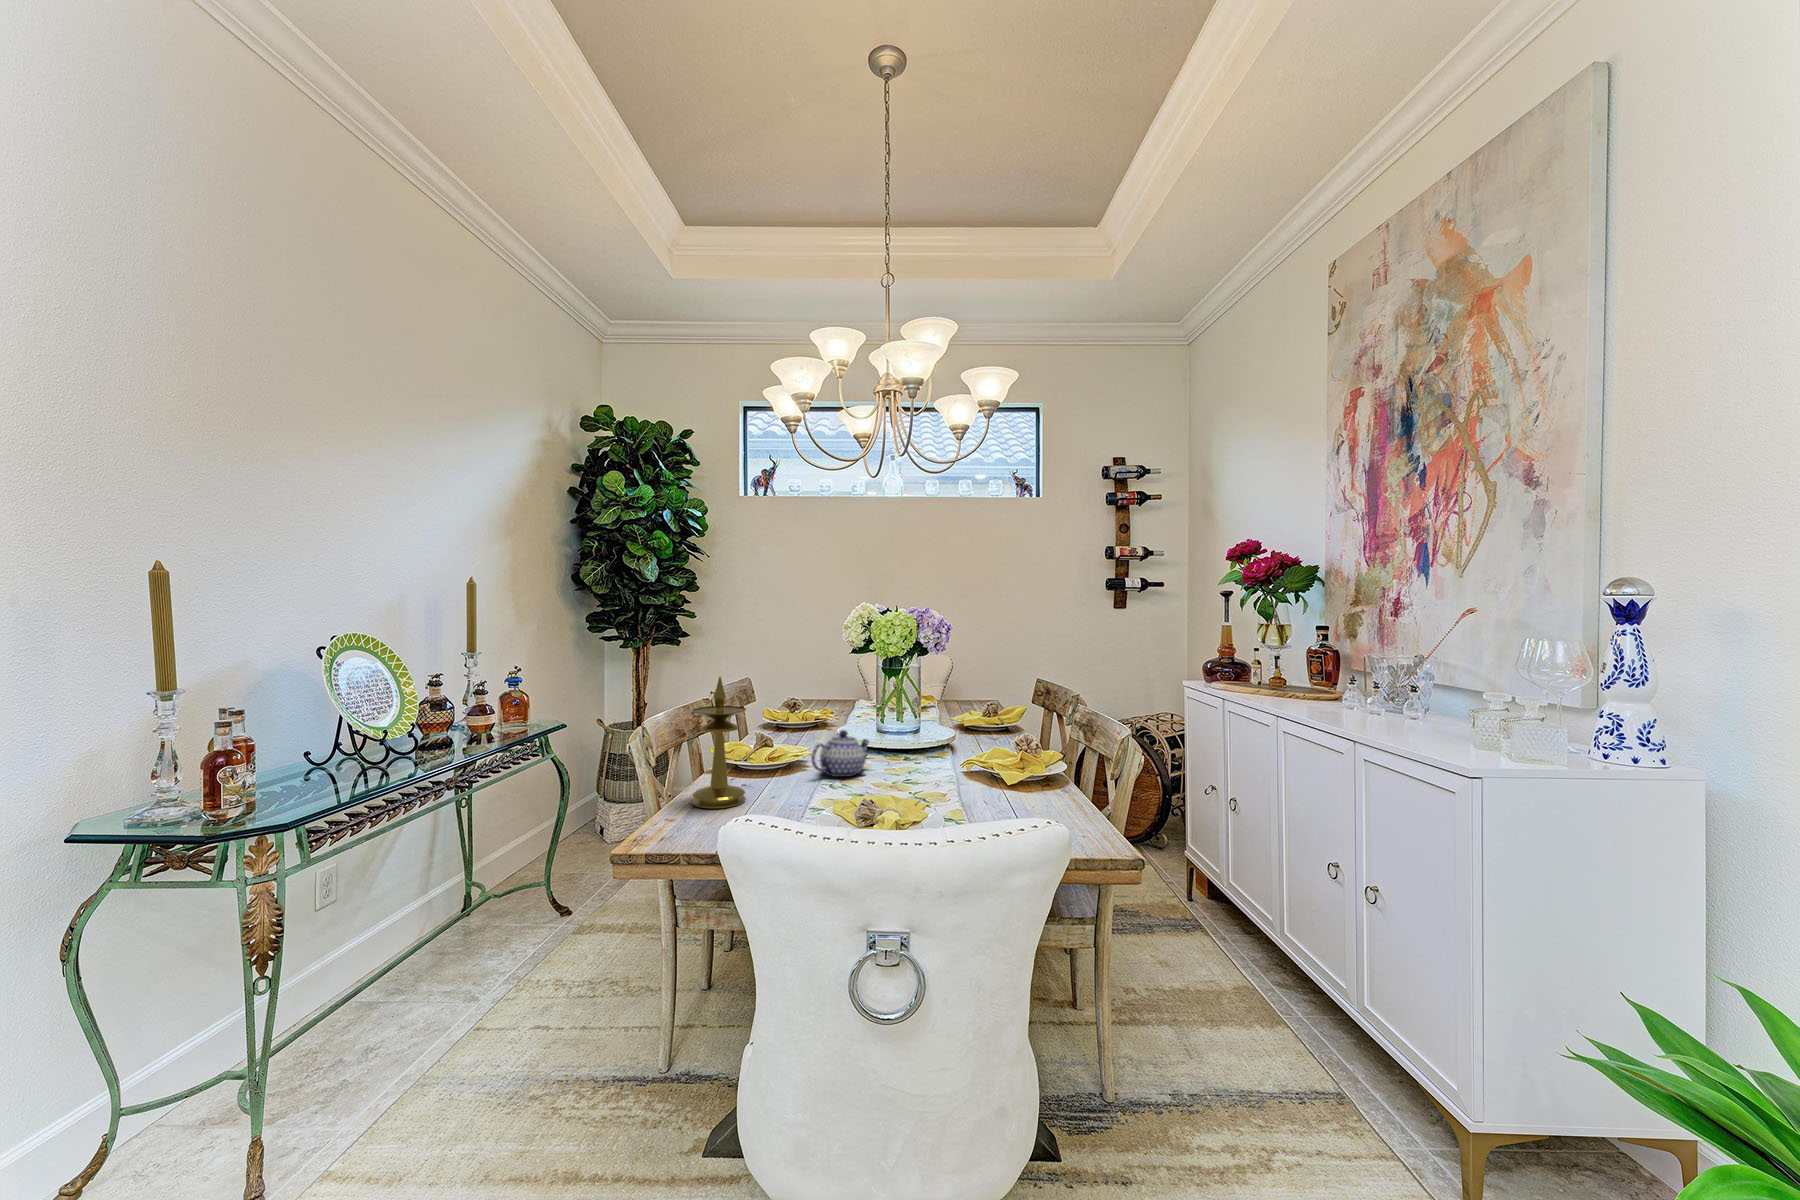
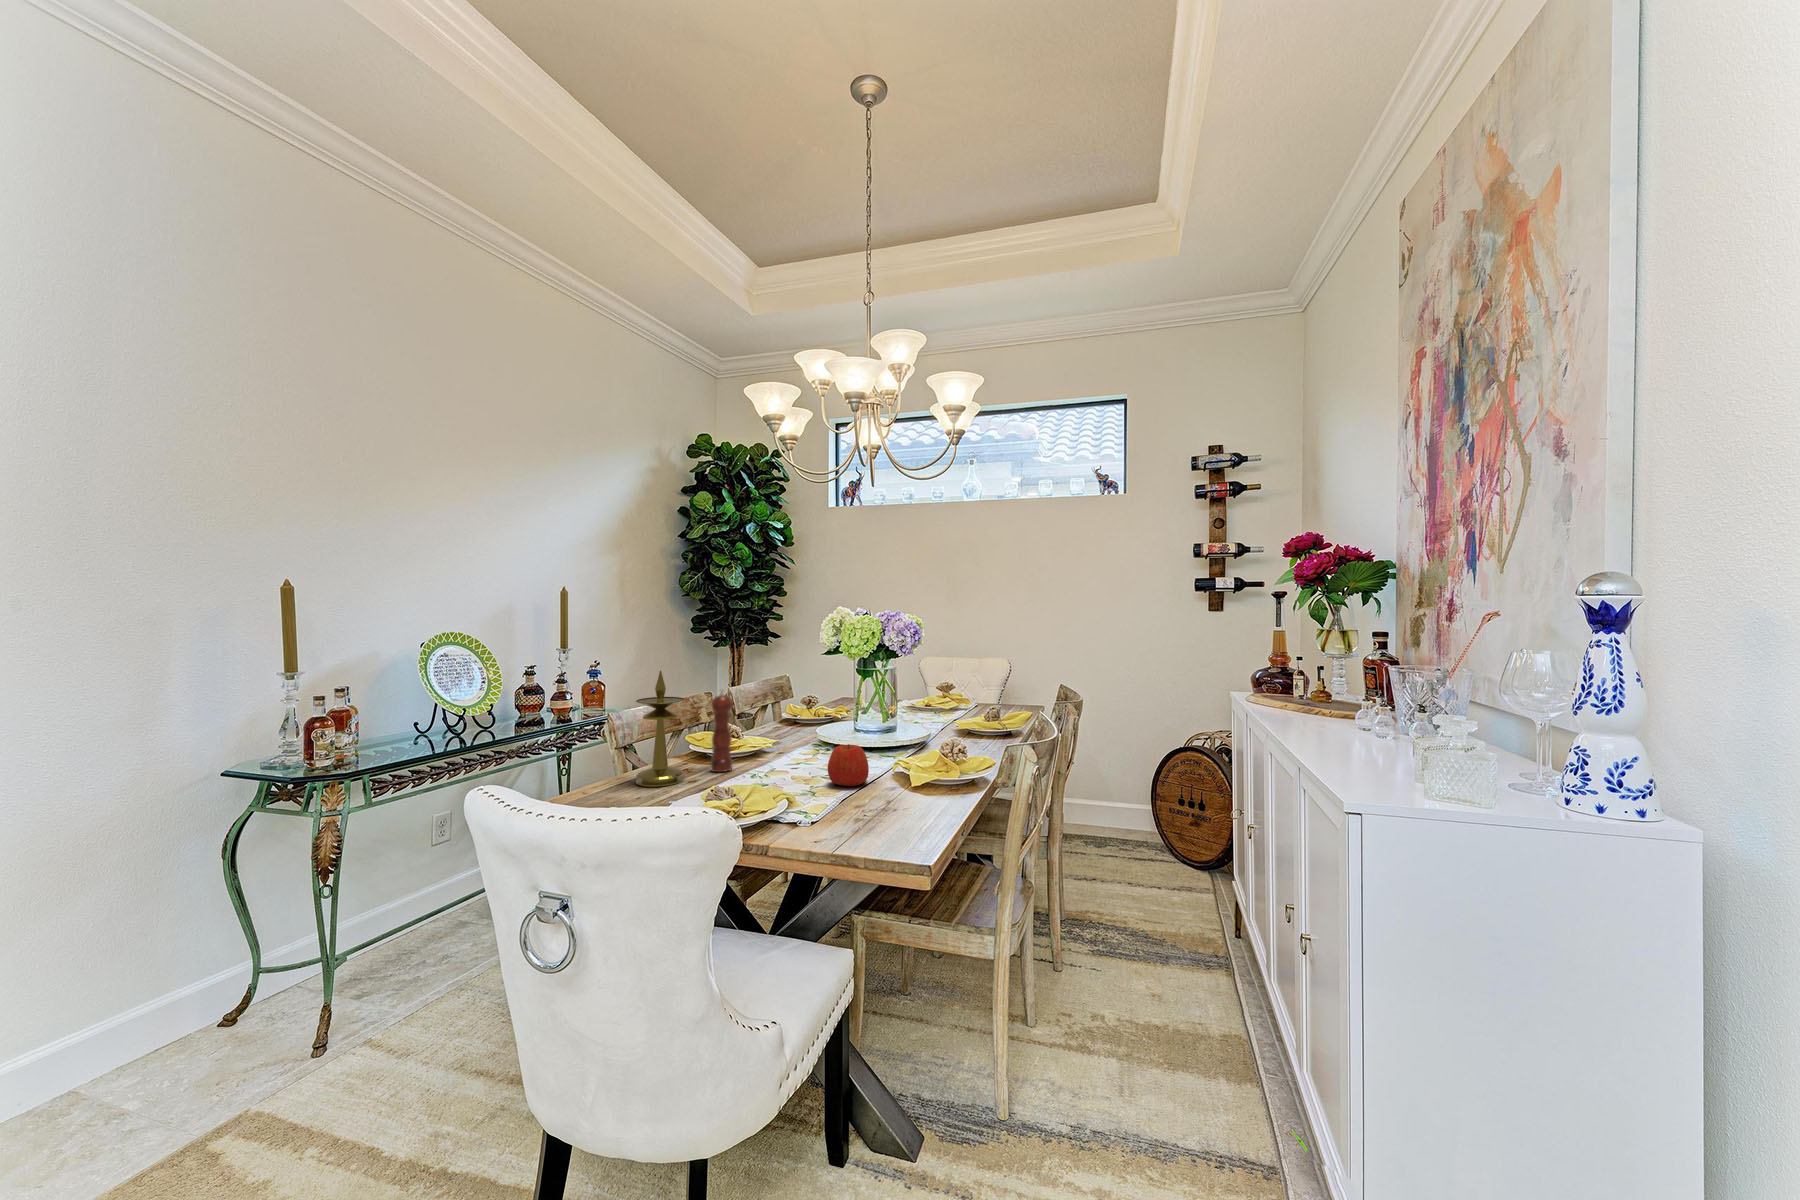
pepper mill: none [760,696,784,787] -> present [711,690,732,772]
teapot: present [811,730,869,777] -> none [758,724,824,768]
apple: none [908,747,950,790] -> present [828,744,869,786]

